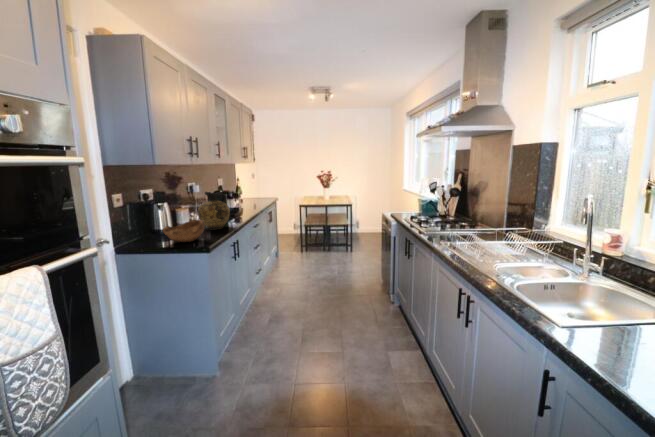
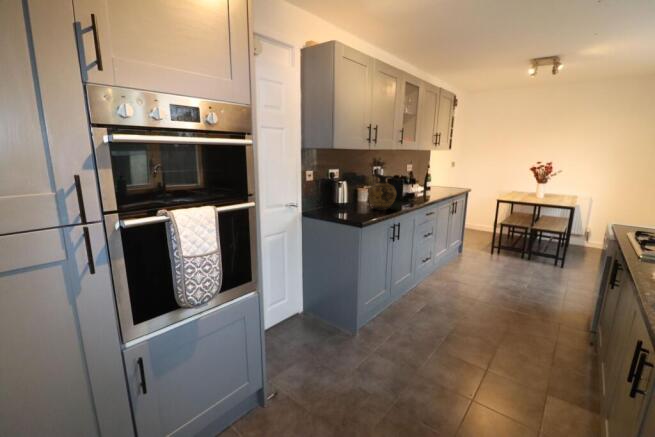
wooden bowl: present [163,220,205,242] -> none [332,198,366,216]

